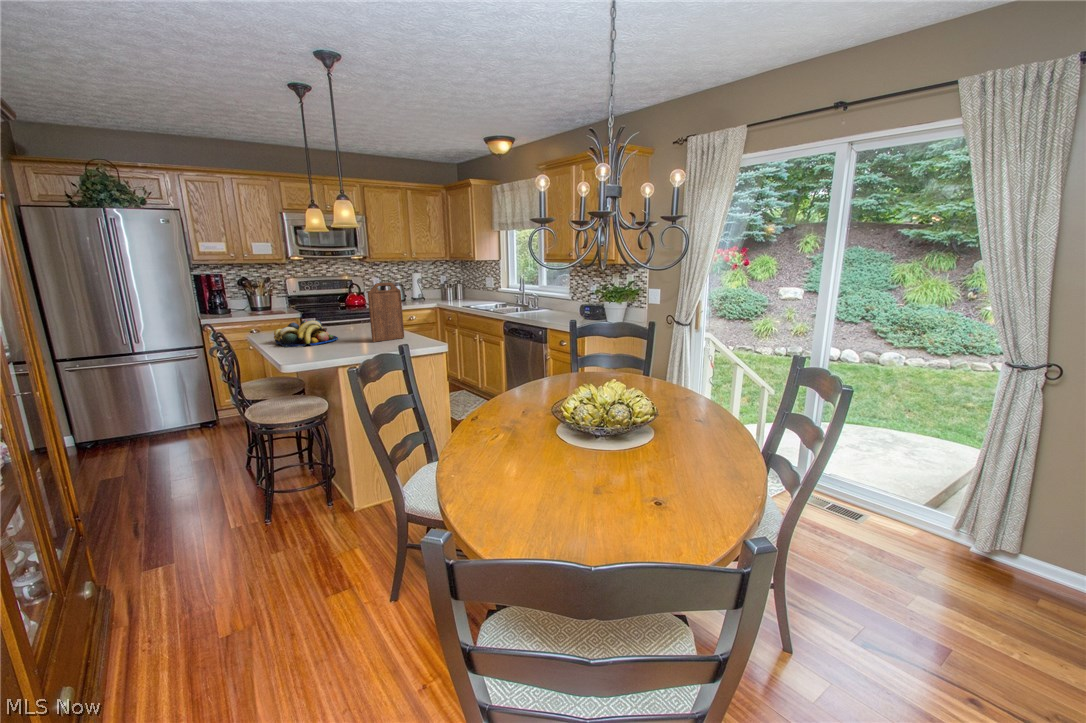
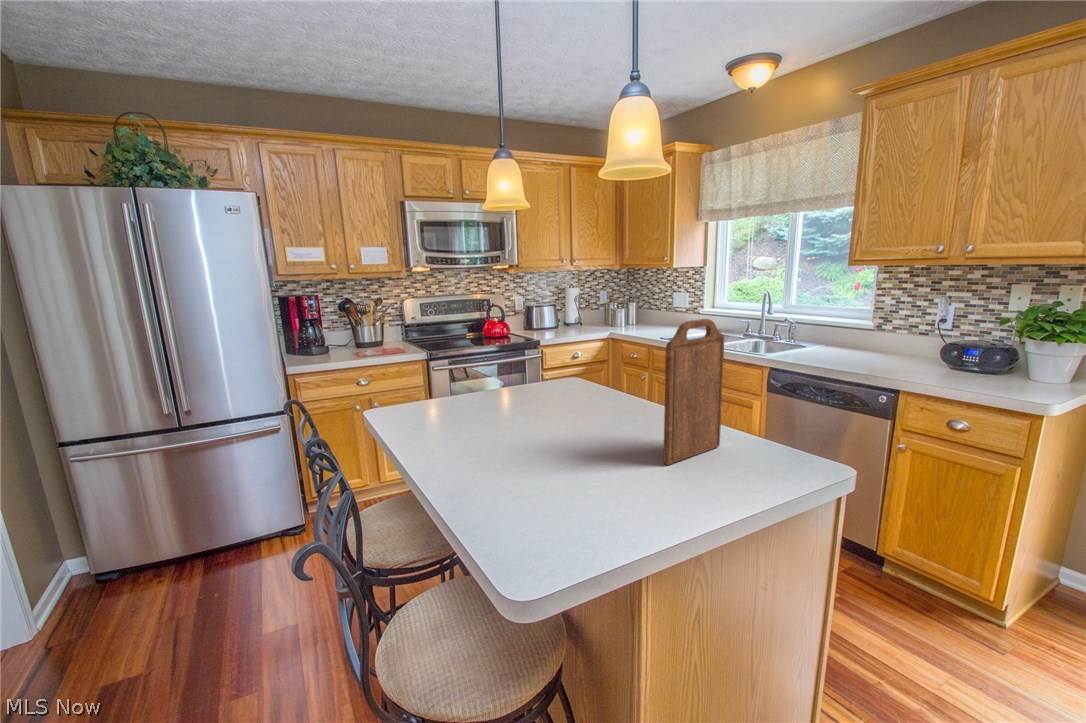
fruit bowl: present [274,319,338,347] -> none [435,398,567,482]

